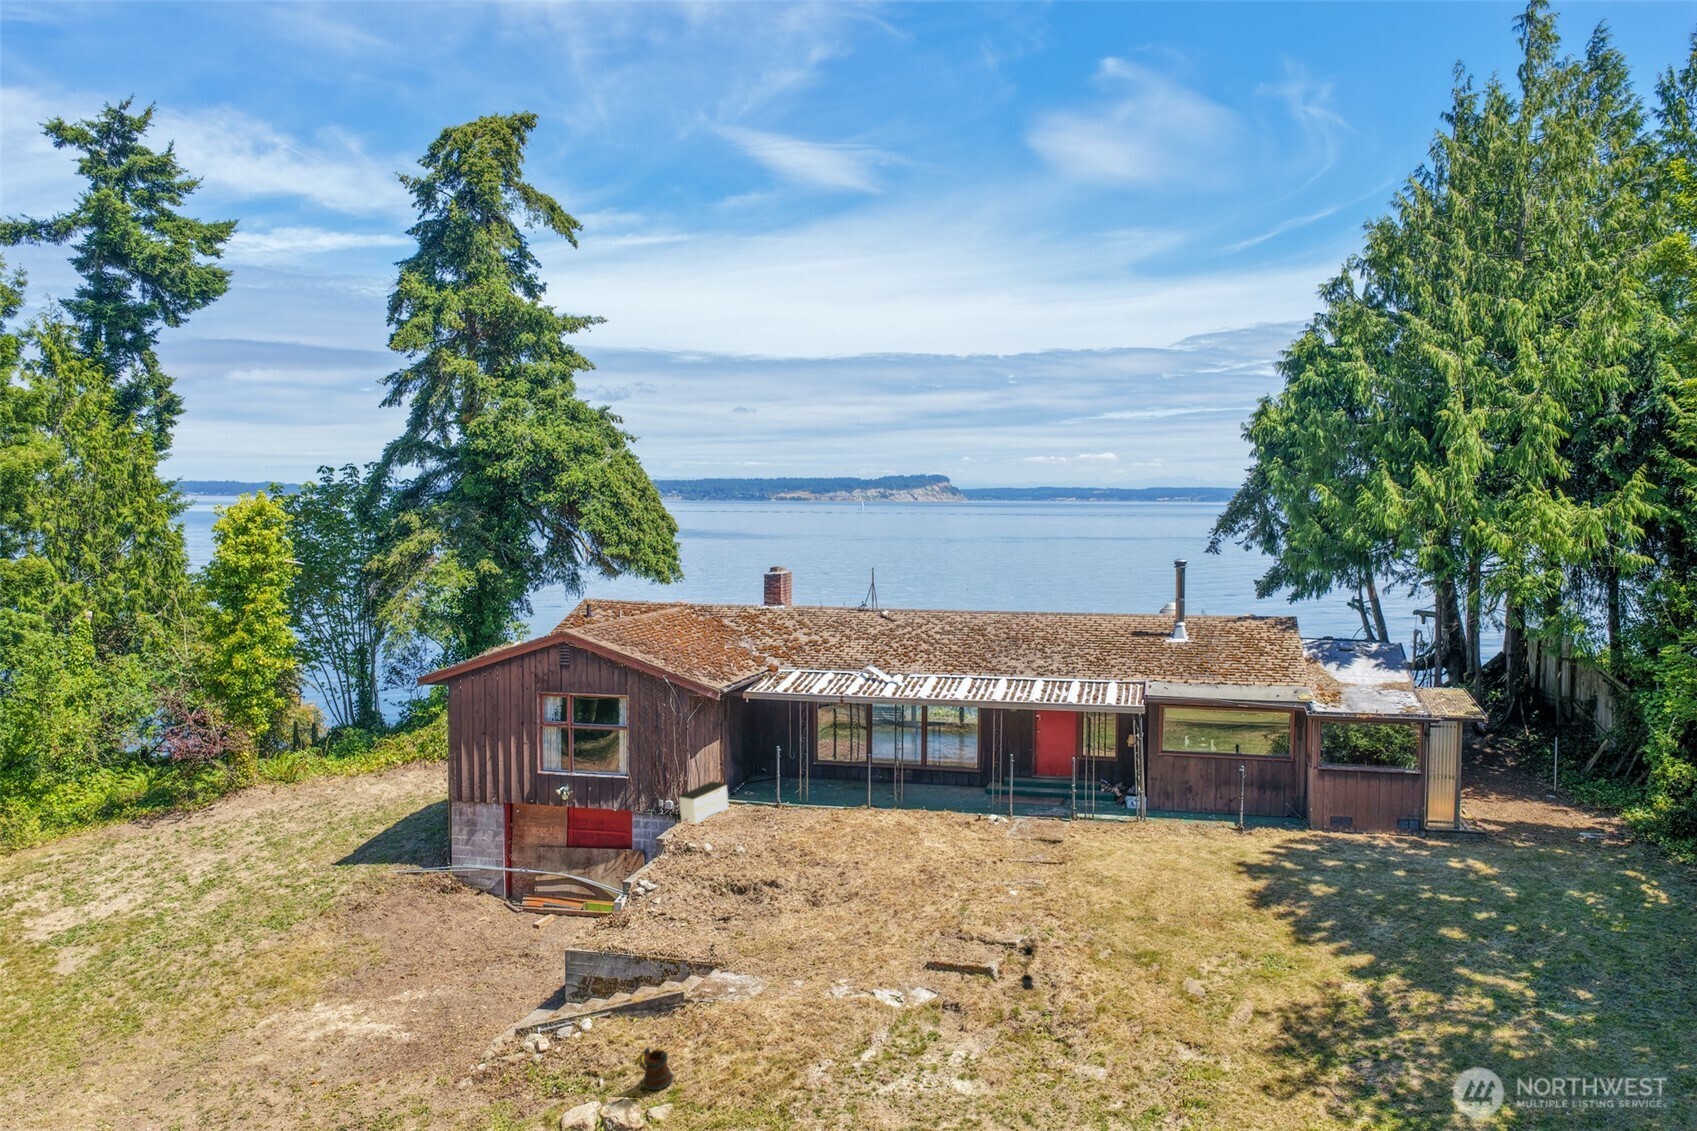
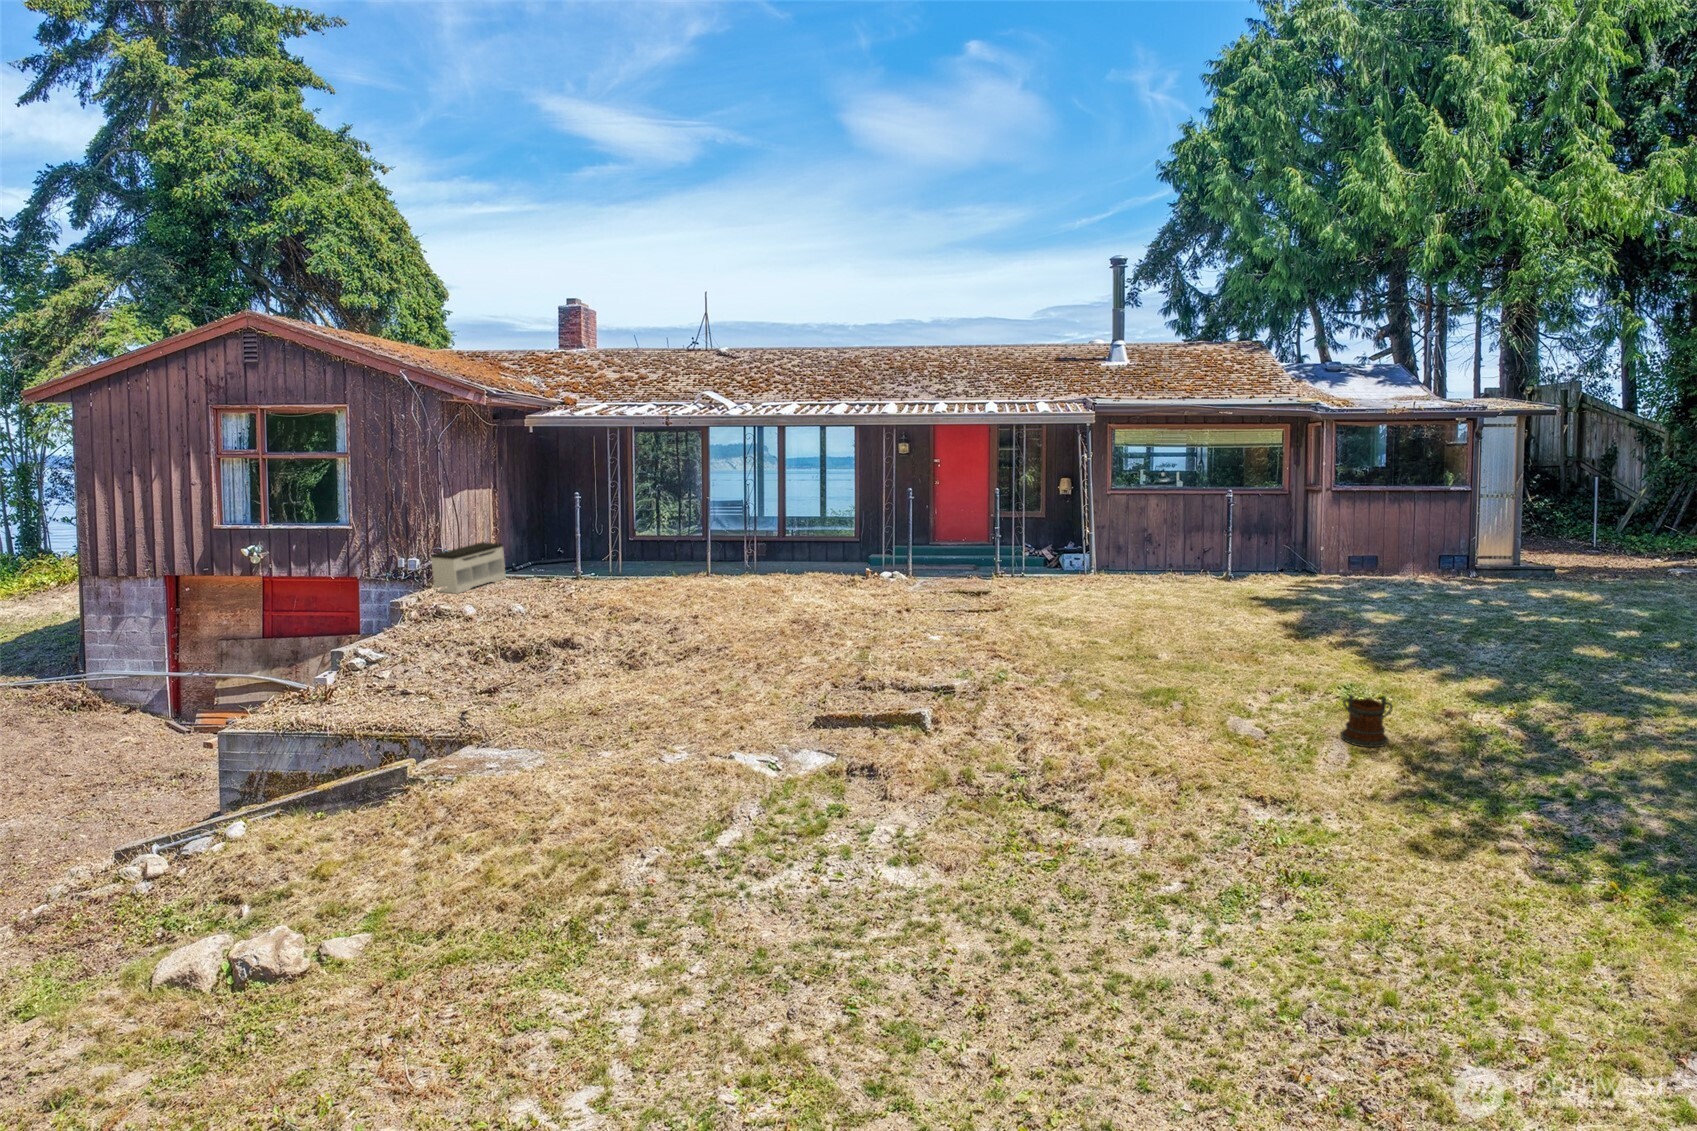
potted plant: present [1019,939,1036,988] -> none [961,662,998,743]
bucket: present [640,1047,674,1090] -> present [1341,695,1393,748]

